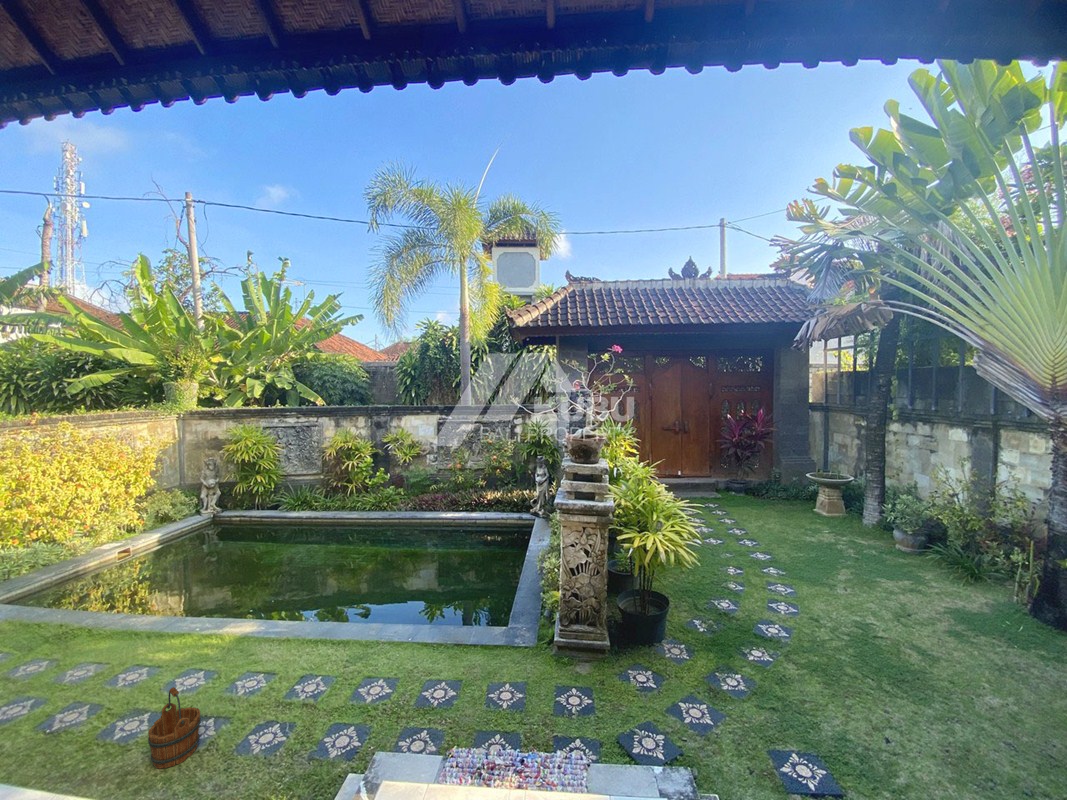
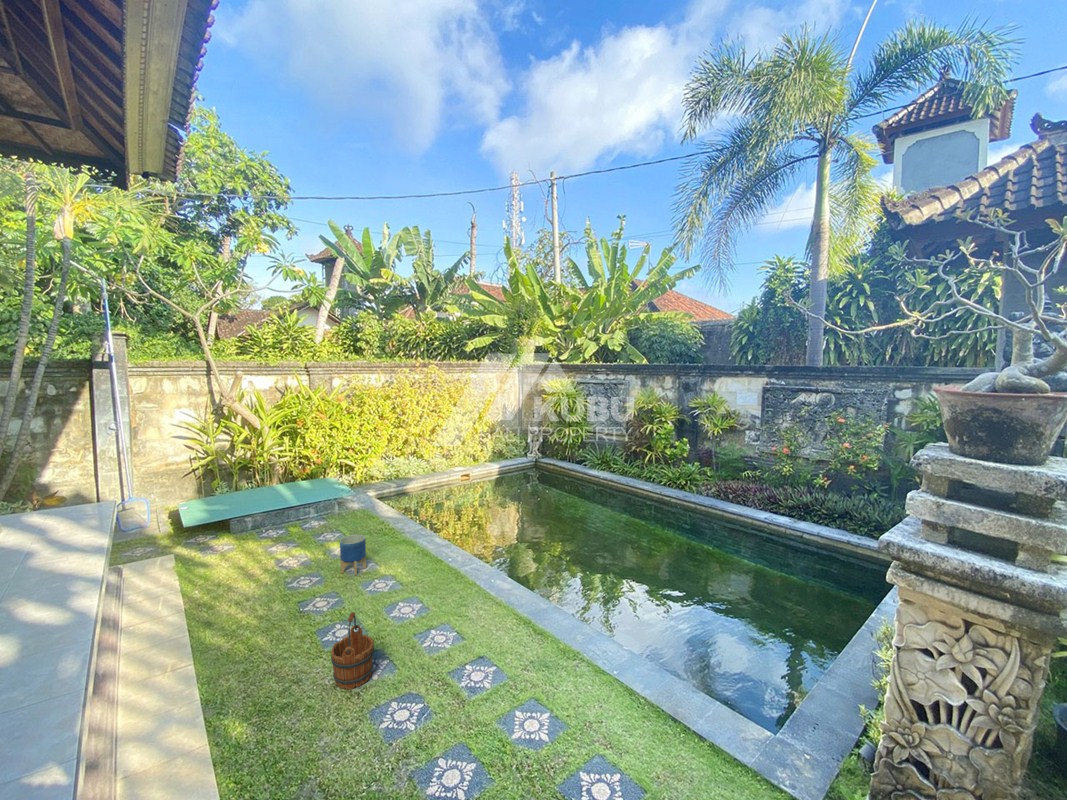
planter: none [31,639,76,698] -> present [340,535,366,575]

